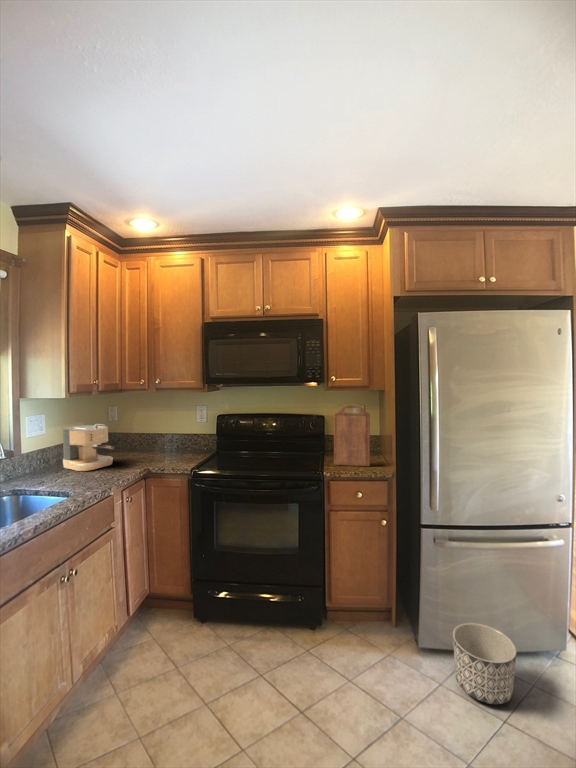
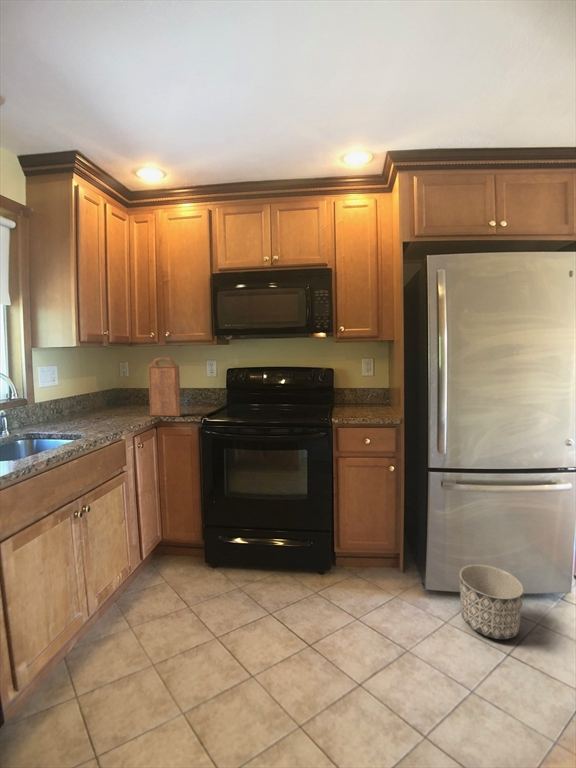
cutting board: present [334,405,370,466] -> present [148,358,181,416]
coffee maker: present [63,425,114,471] -> none [76,377,126,420]

